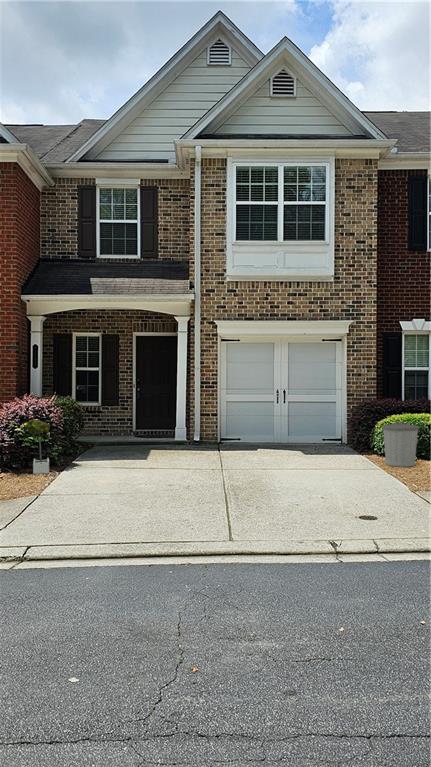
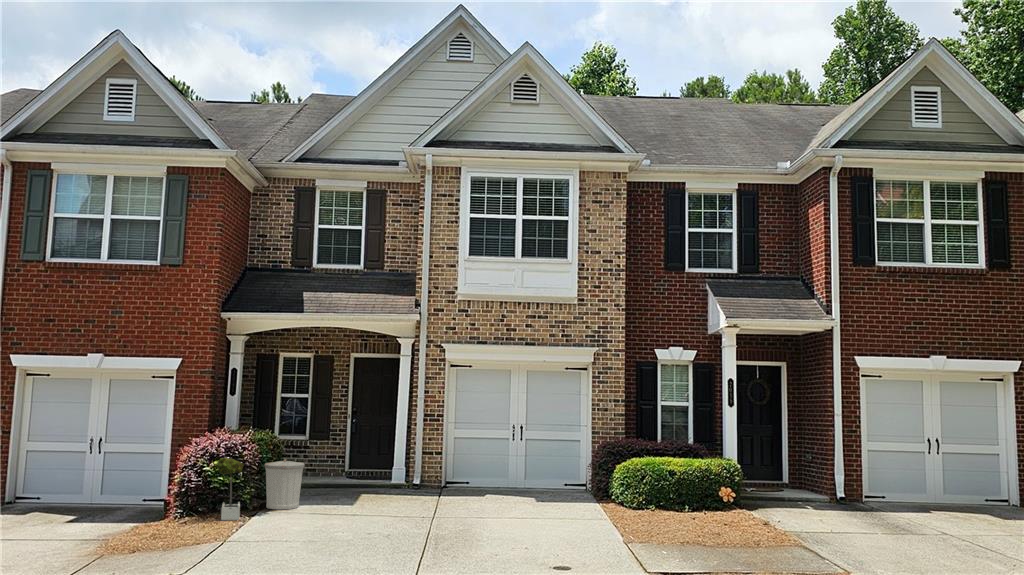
trash can: present [382,422,419,467] -> present [264,459,305,509]

